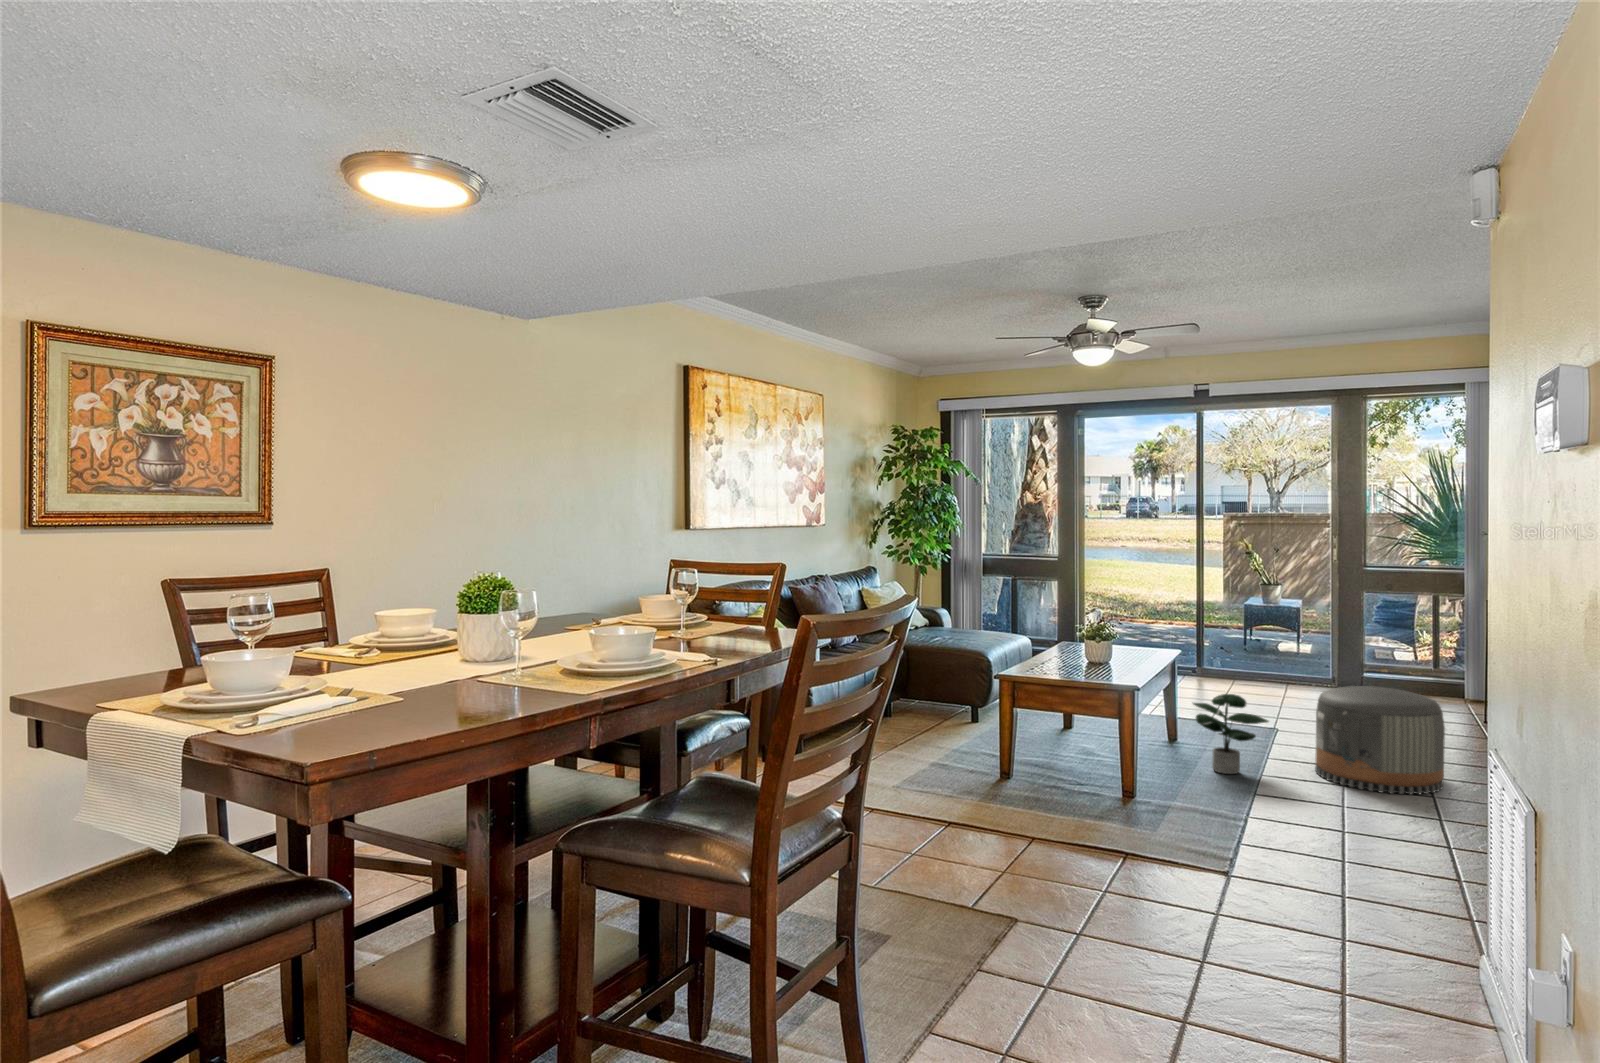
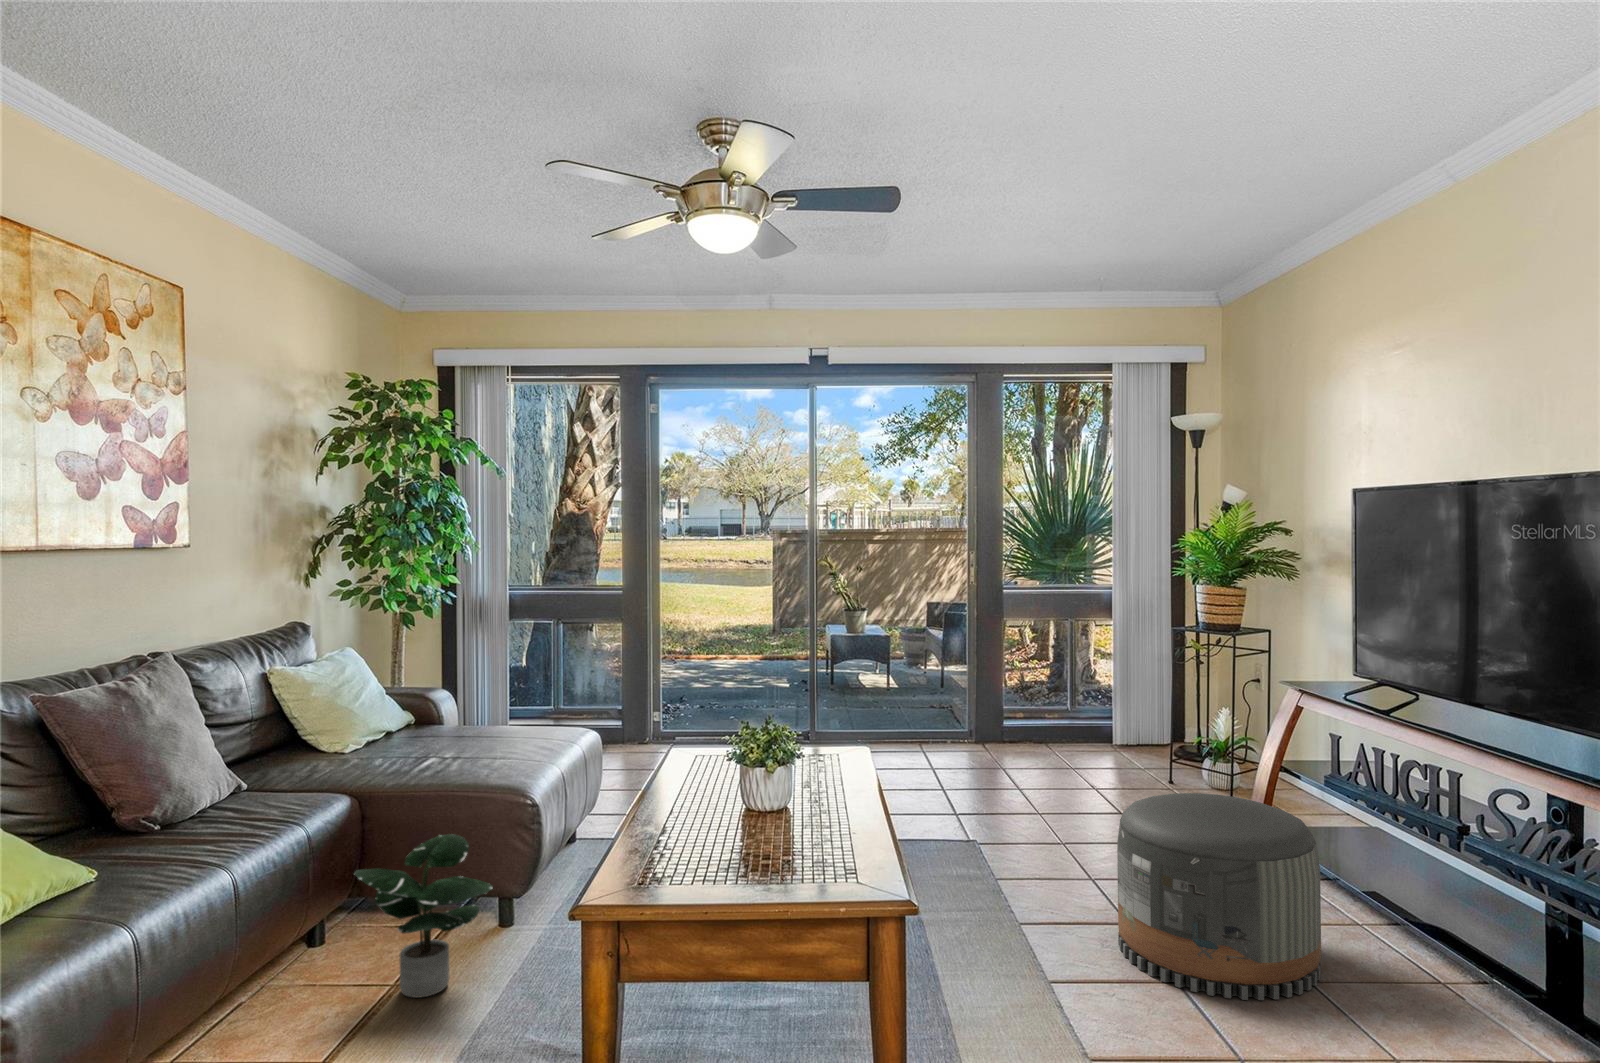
potted plant: present [1193,694,1269,774] -> present [355,834,493,998]

